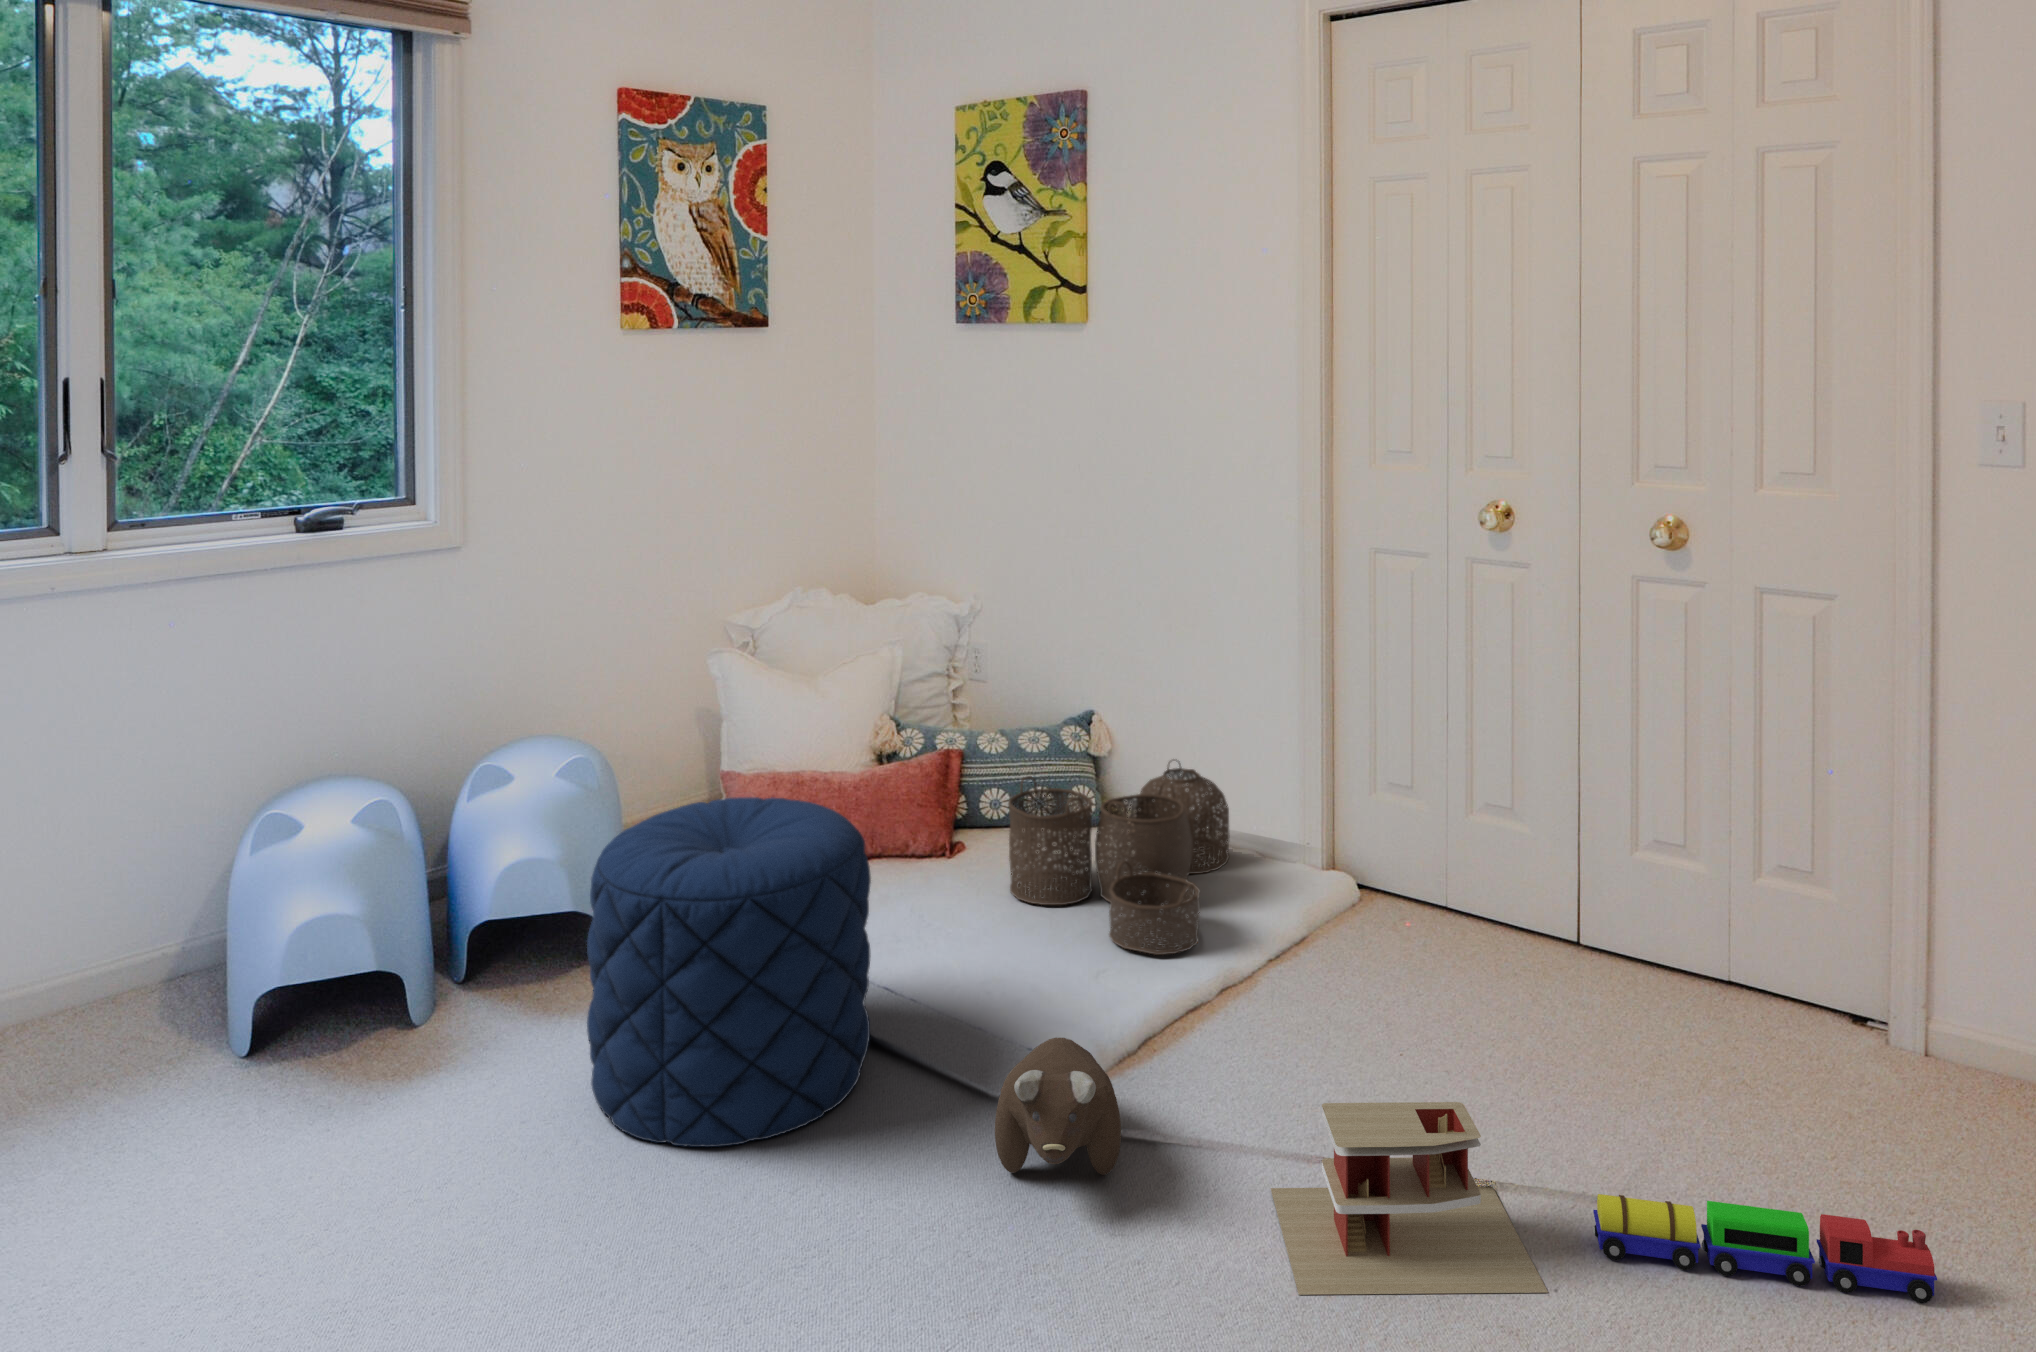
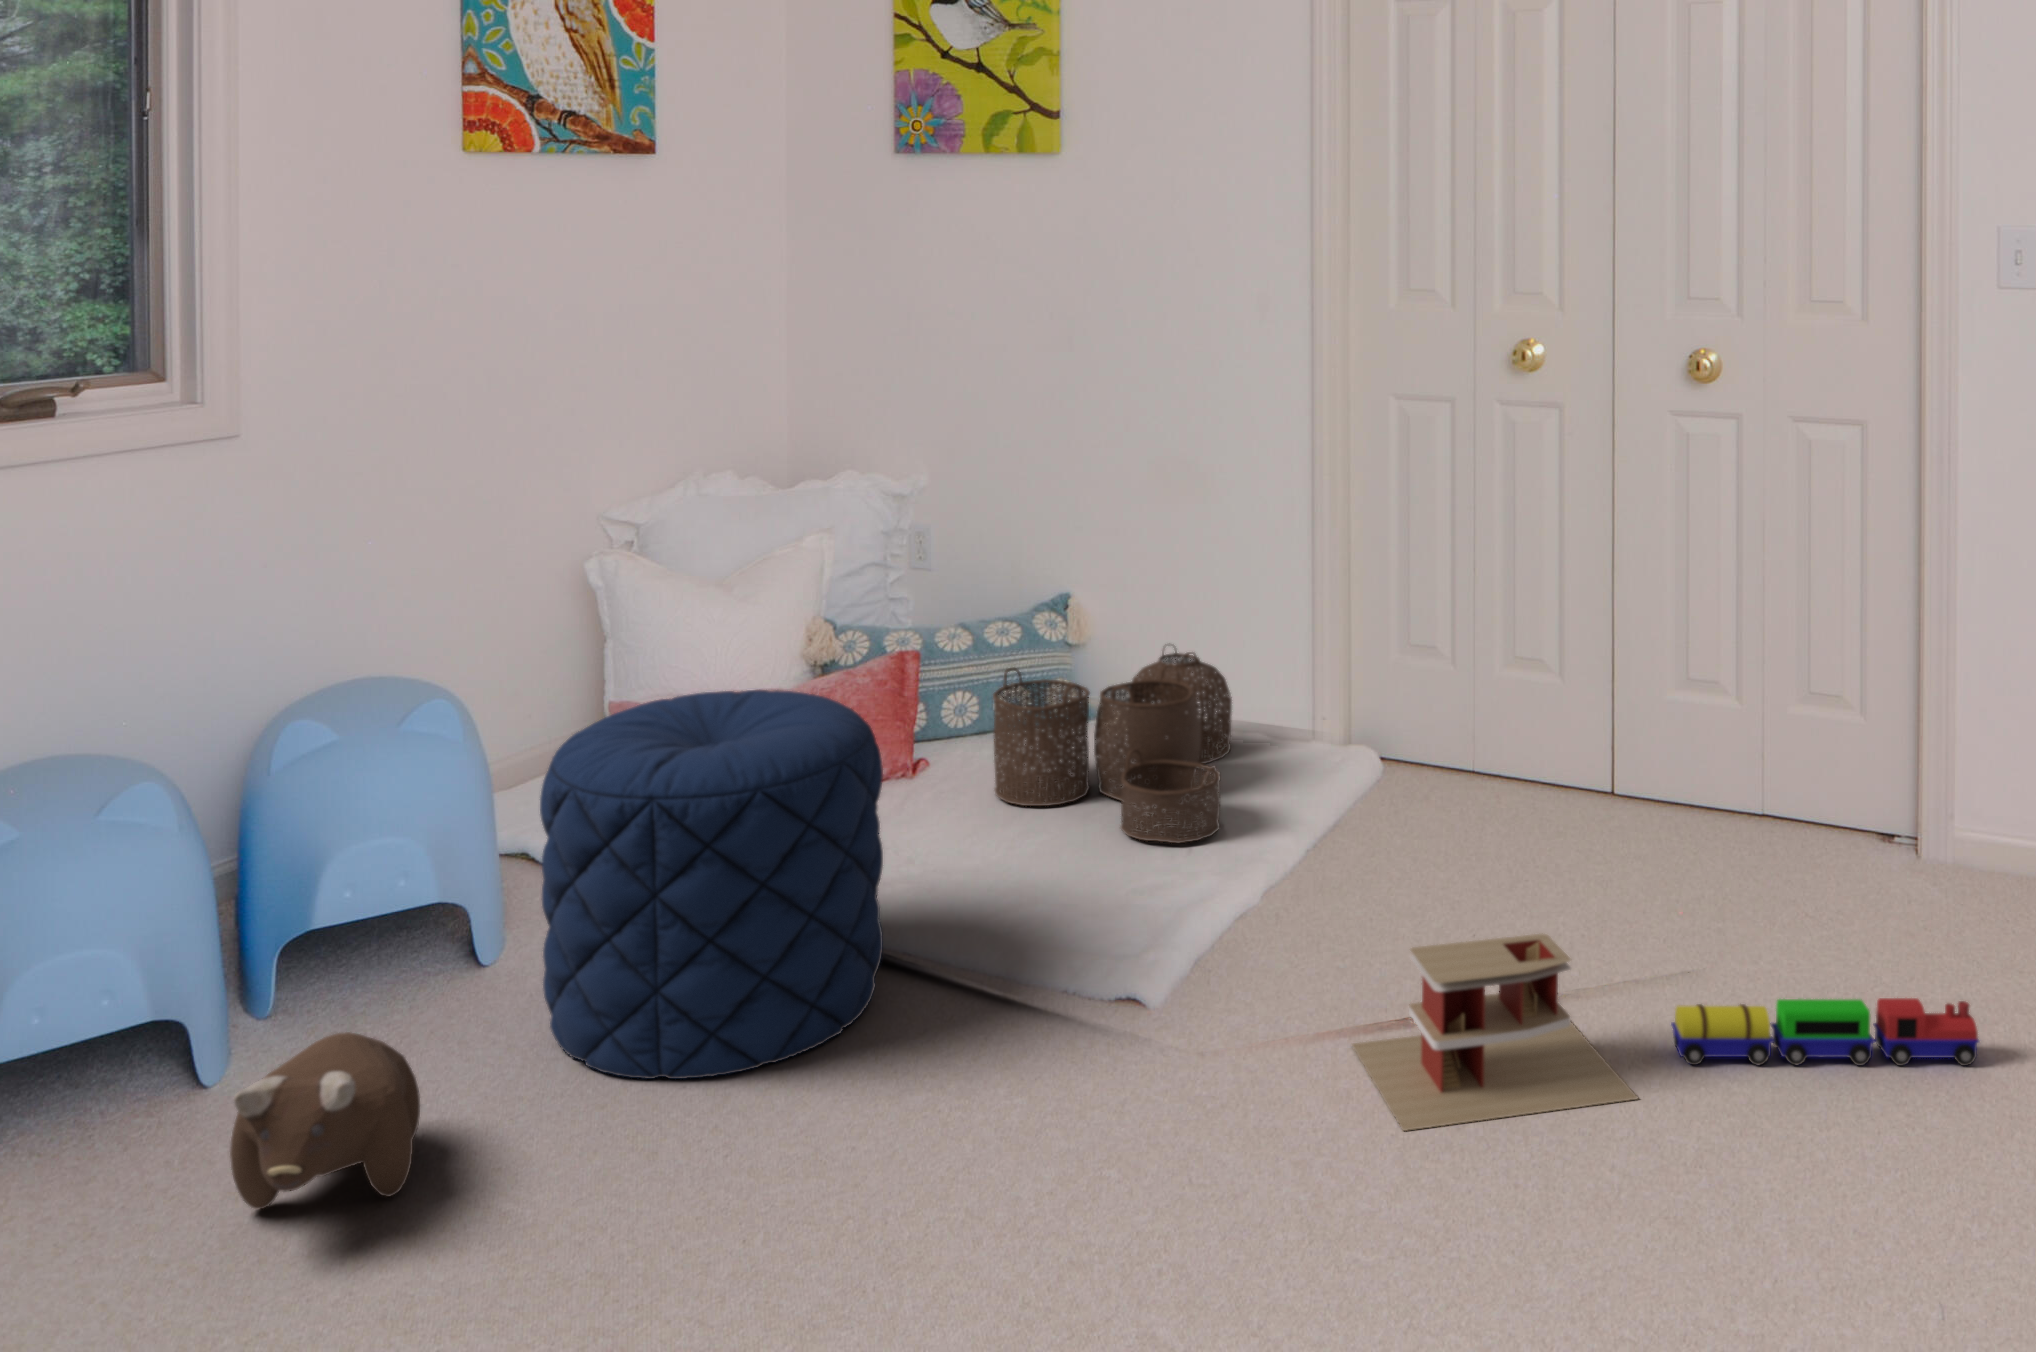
plush toy: present [995,1037,1121,1175] -> present [230,1032,420,1209]

